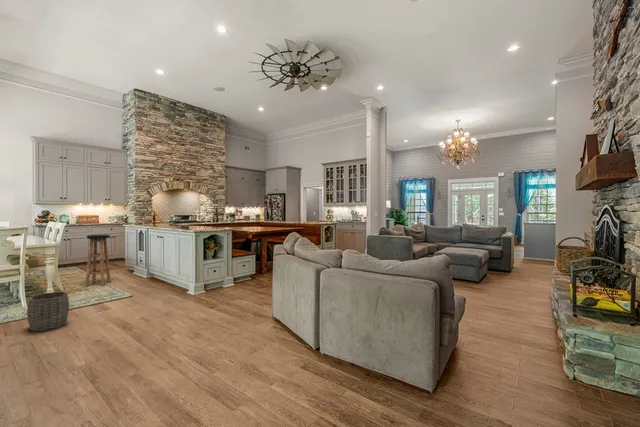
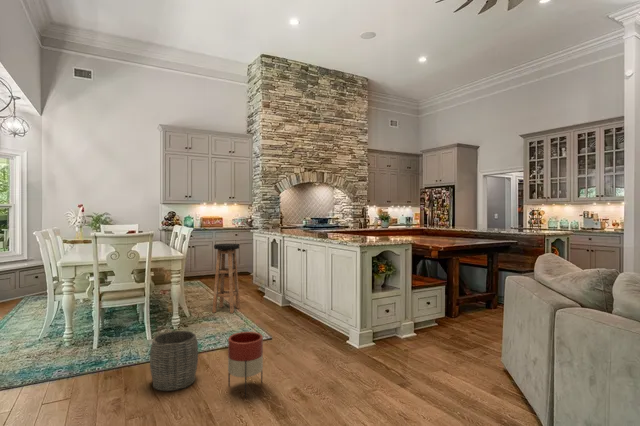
planter: none [93,287,119,327] -> present [228,332,263,398]

